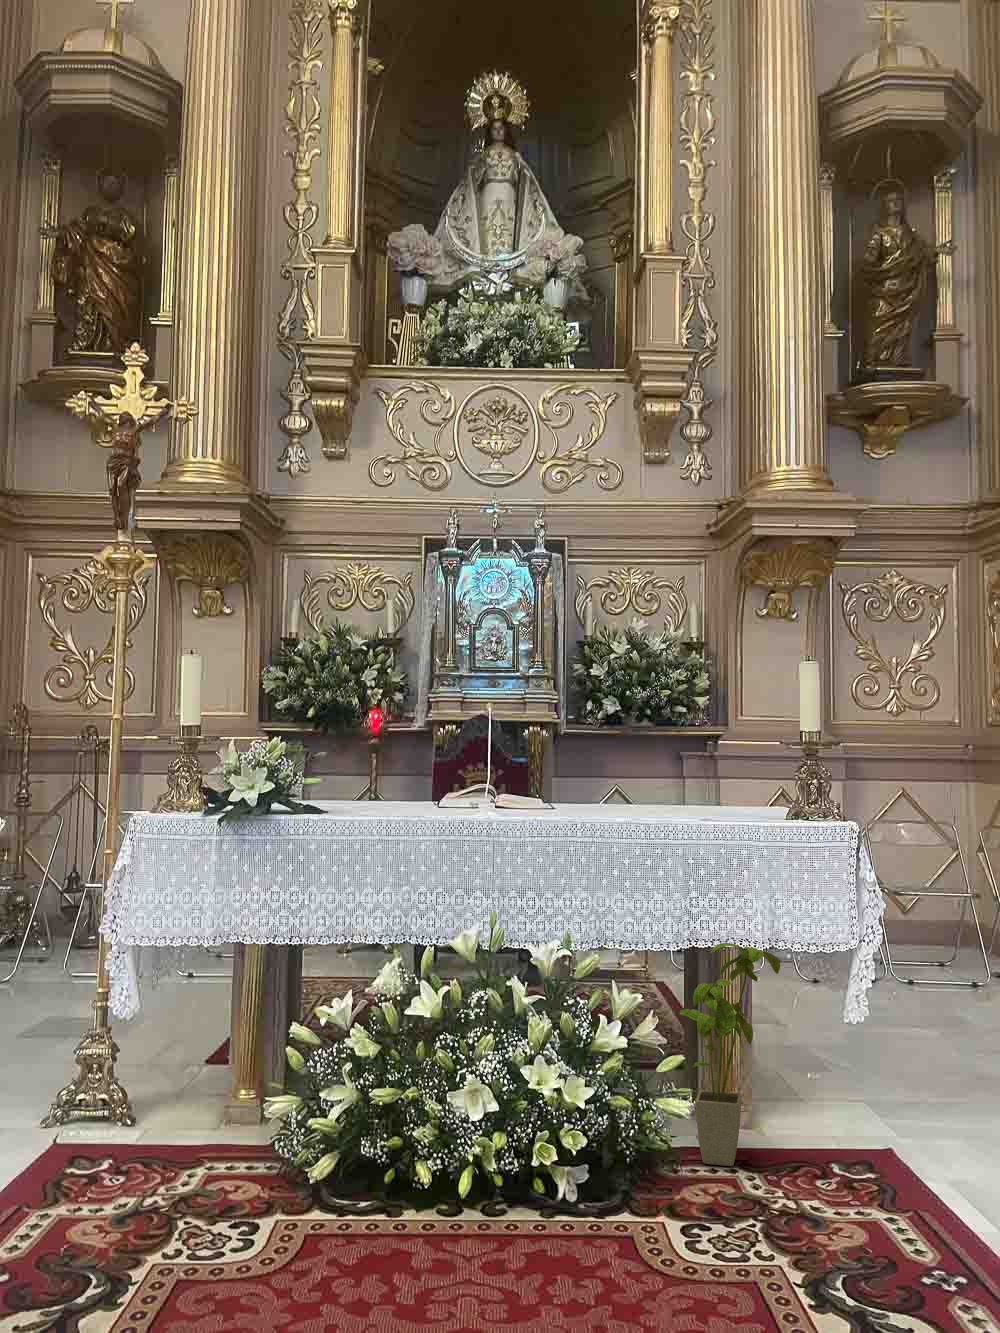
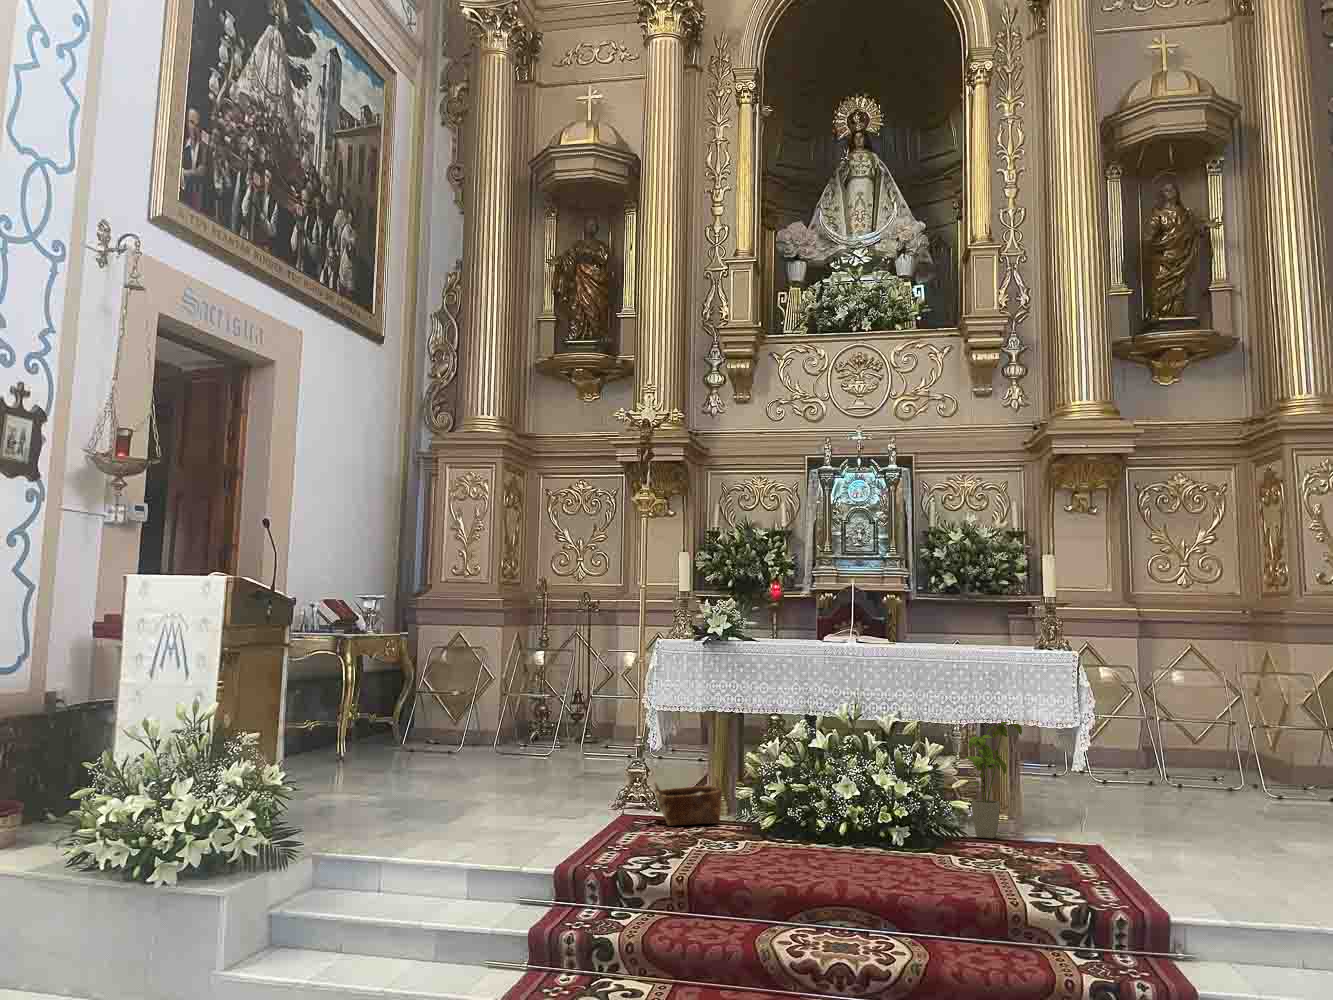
woven basket: none [120,1053,248,1161] -> present [654,776,722,826]

